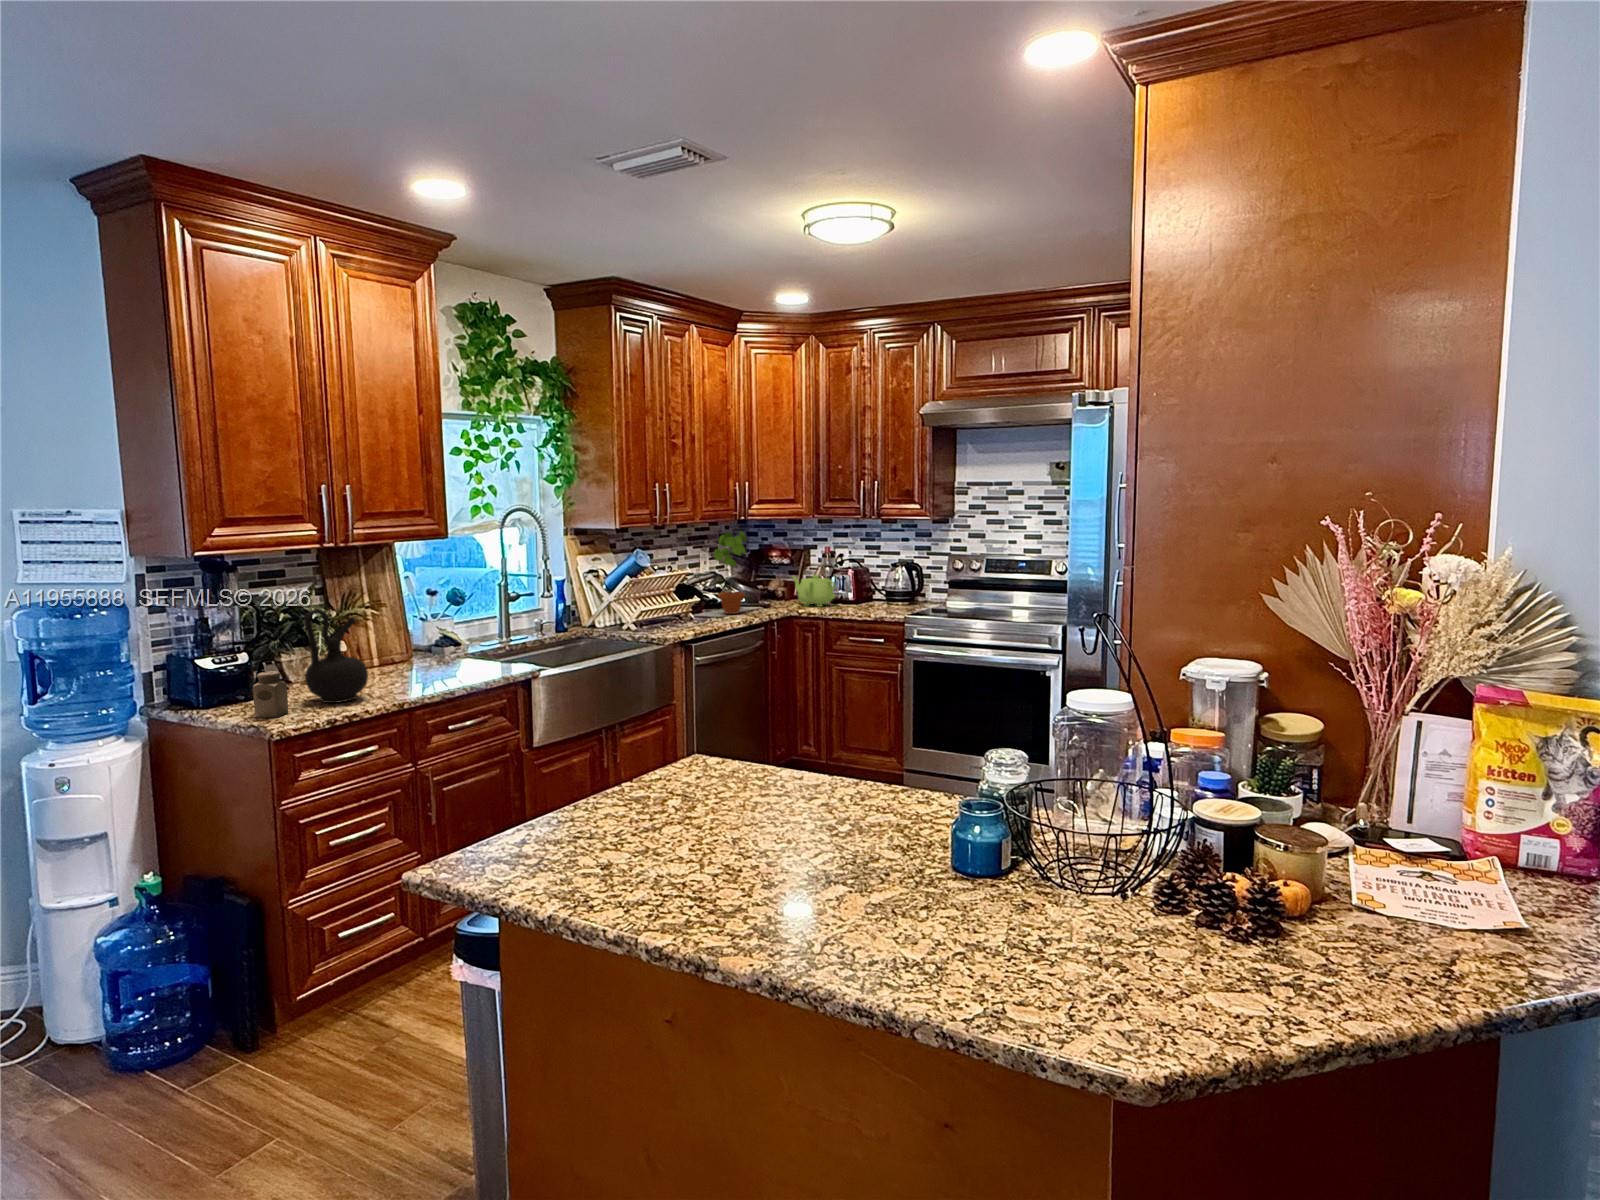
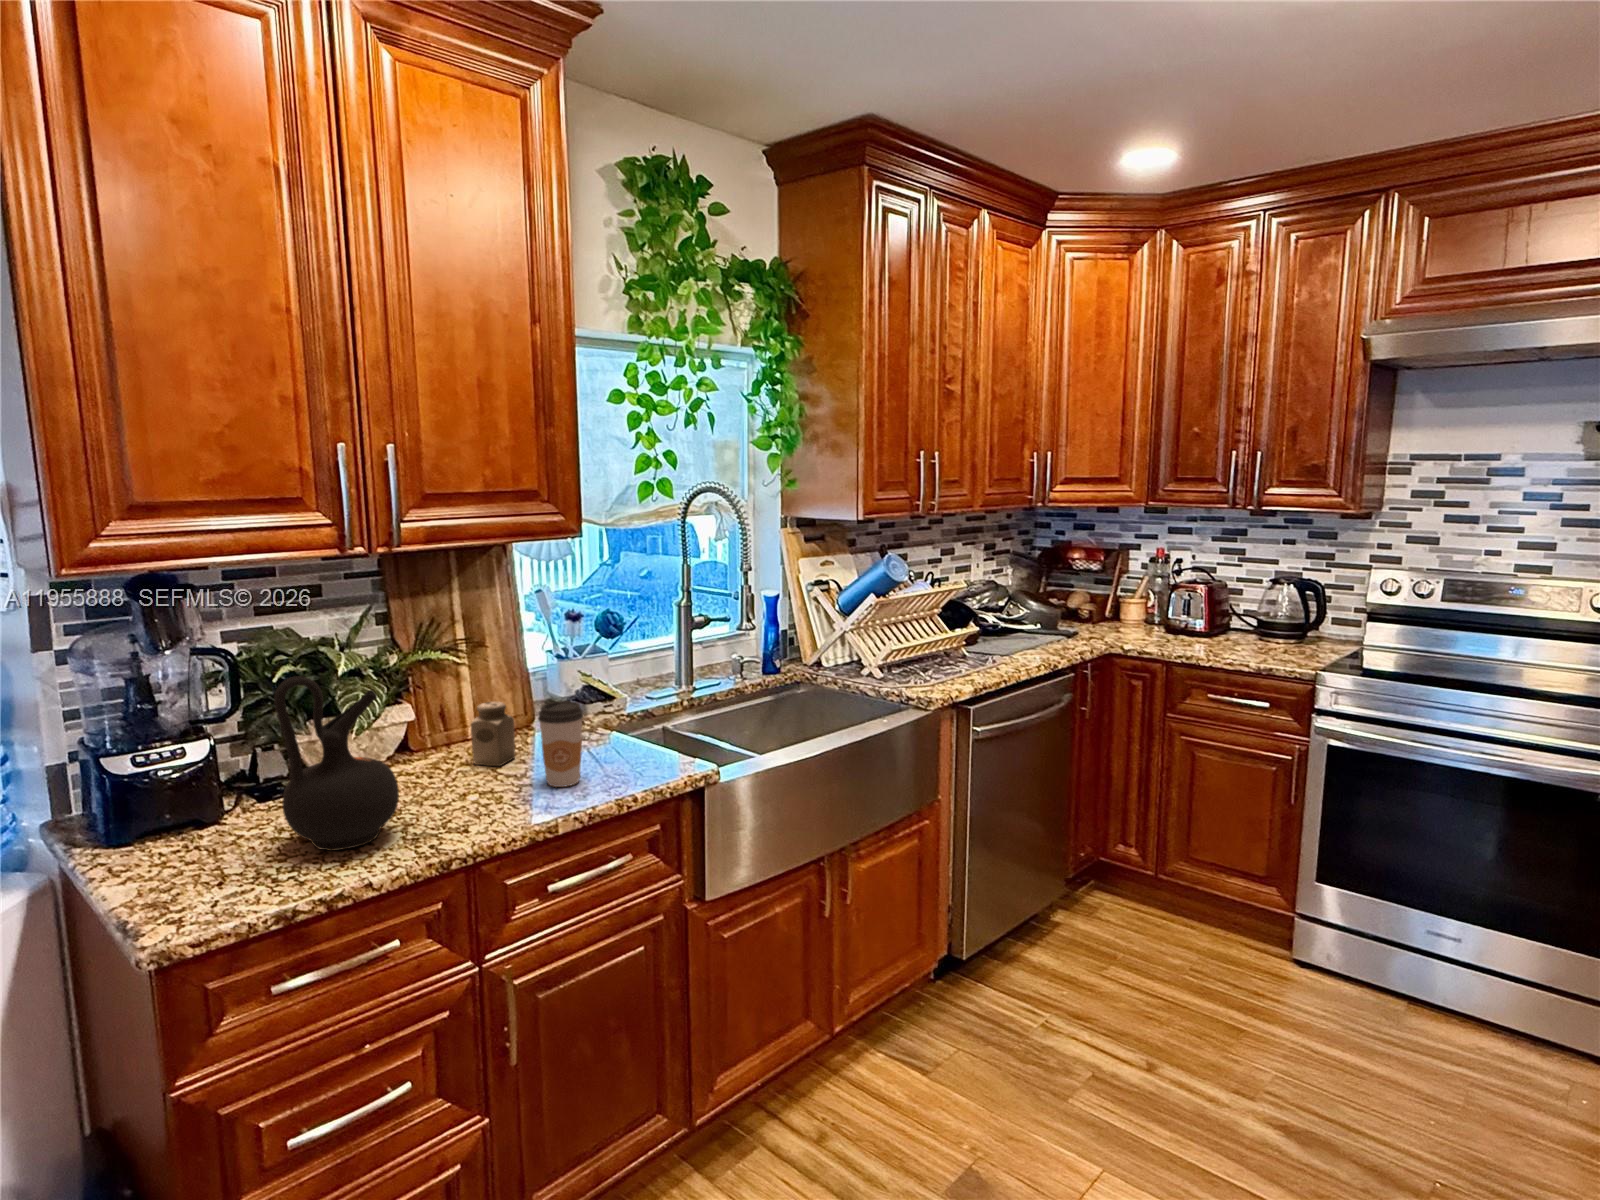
potted plant: present [713,532,747,614] -> none [999,525,1050,650]
teapot: present [792,575,835,607] -> none [1107,592,1180,642]
coffee cup: none [434,631,460,679] -> present [538,701,583,787]
salt shaker: present [253,671,288,718] -> present [471,702,515,766]

